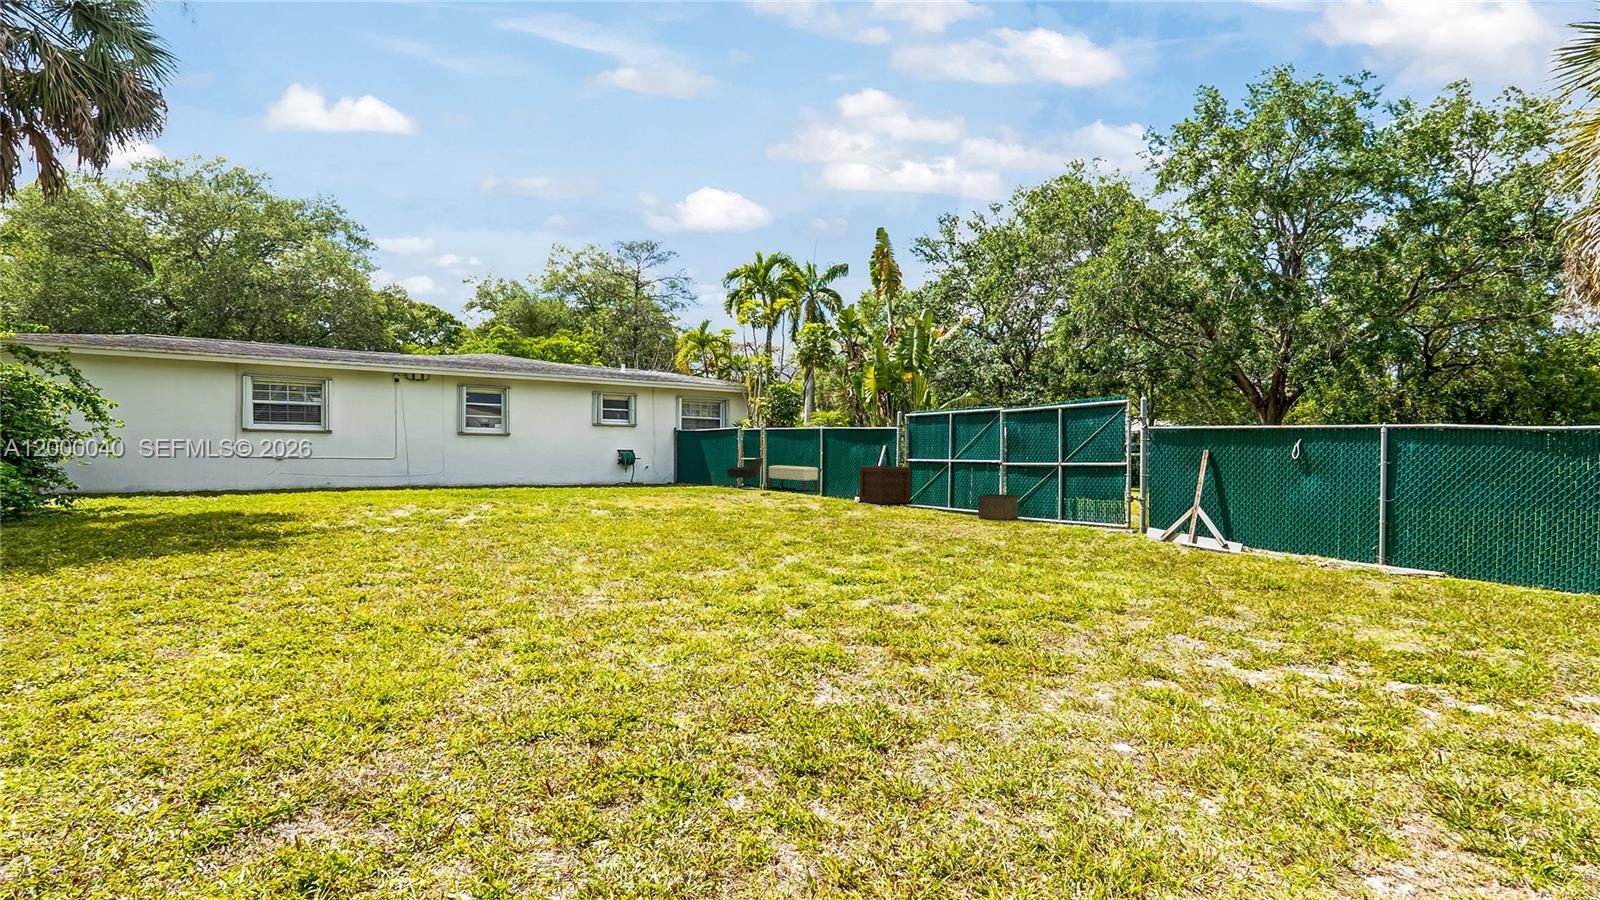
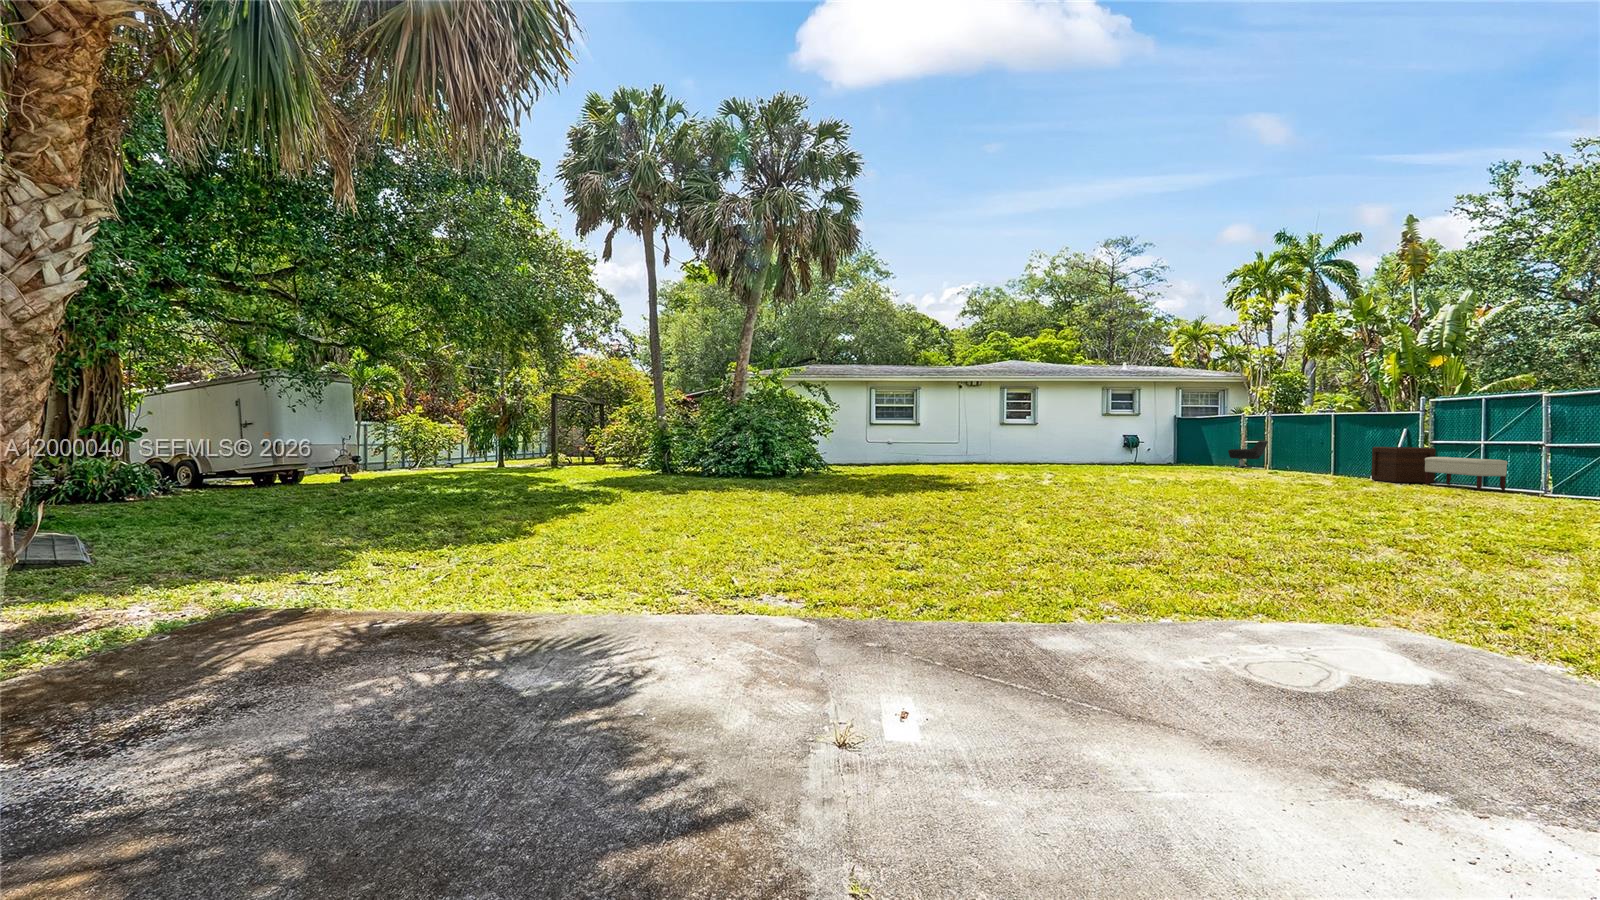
bench: present [769,465,818,491] -> present [1425,457,1508,490]
storage bin: present [978,494,1018,520] -> none [1507,474,1565,498]

